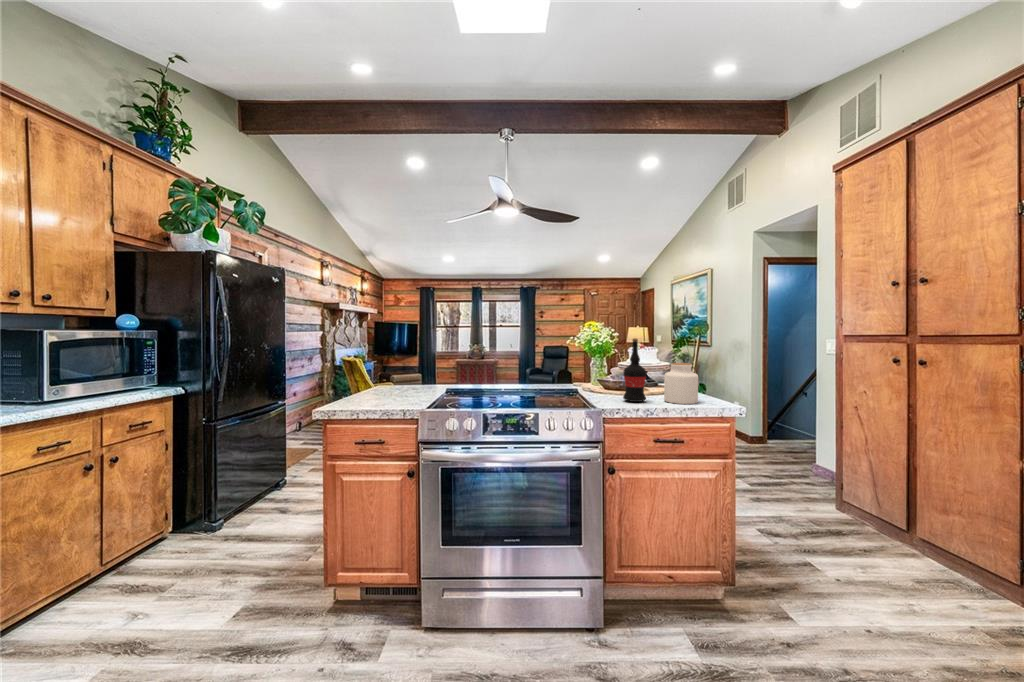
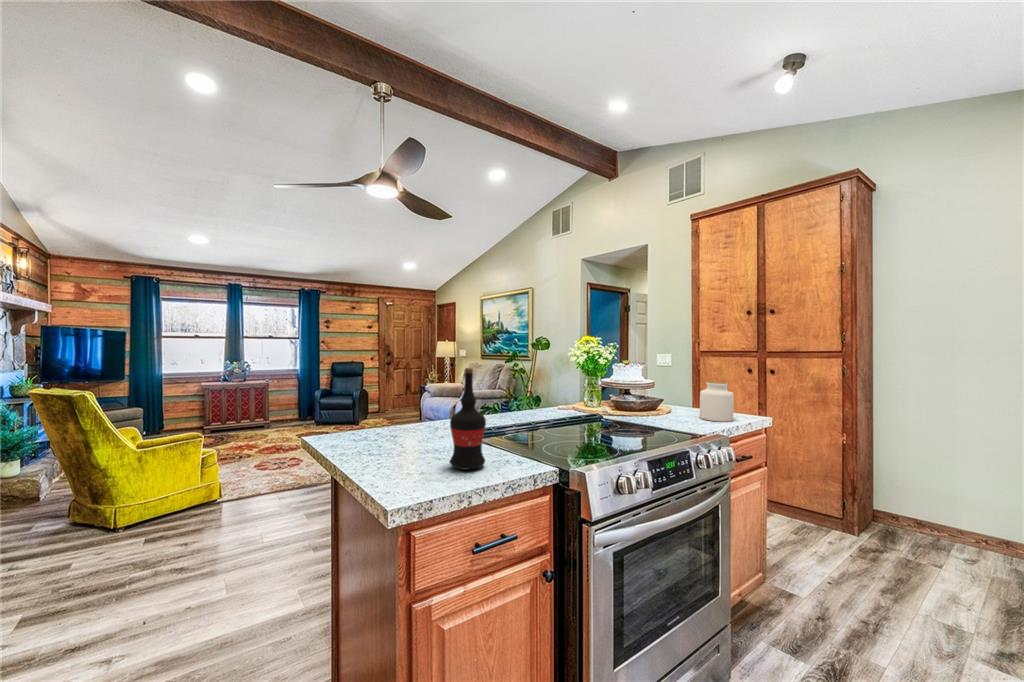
wine bottle: present [623,338,646,402] -> present [450,368,486,469]

